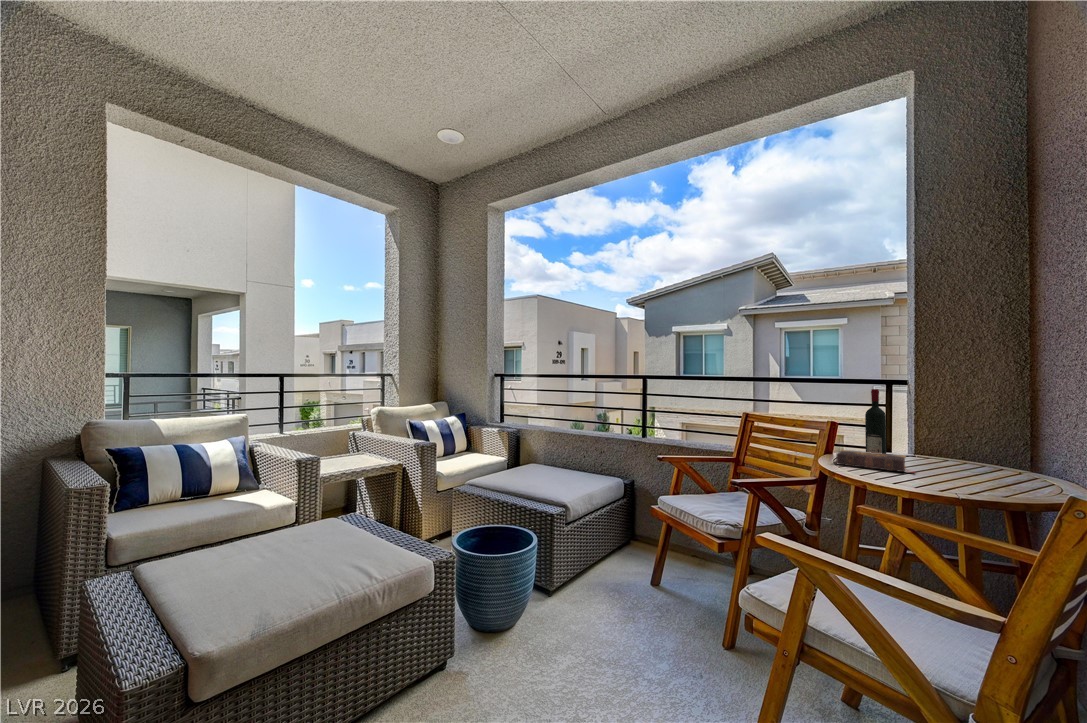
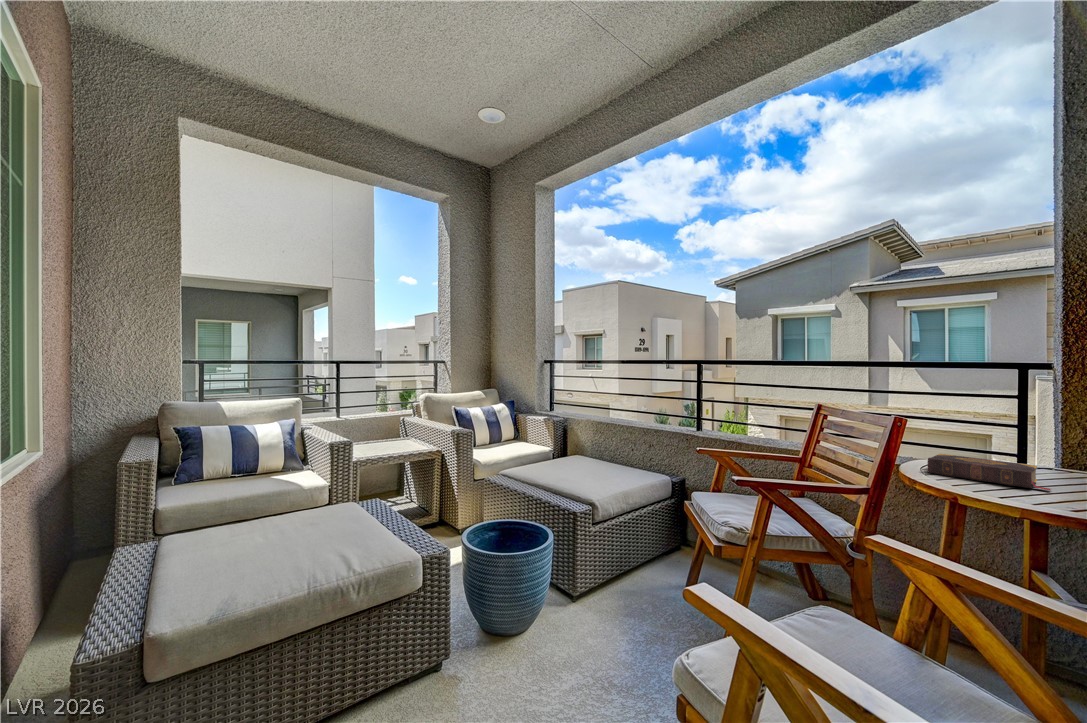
wine bottle: present [865,389,886,454] -> none [978,374,1010,468]

